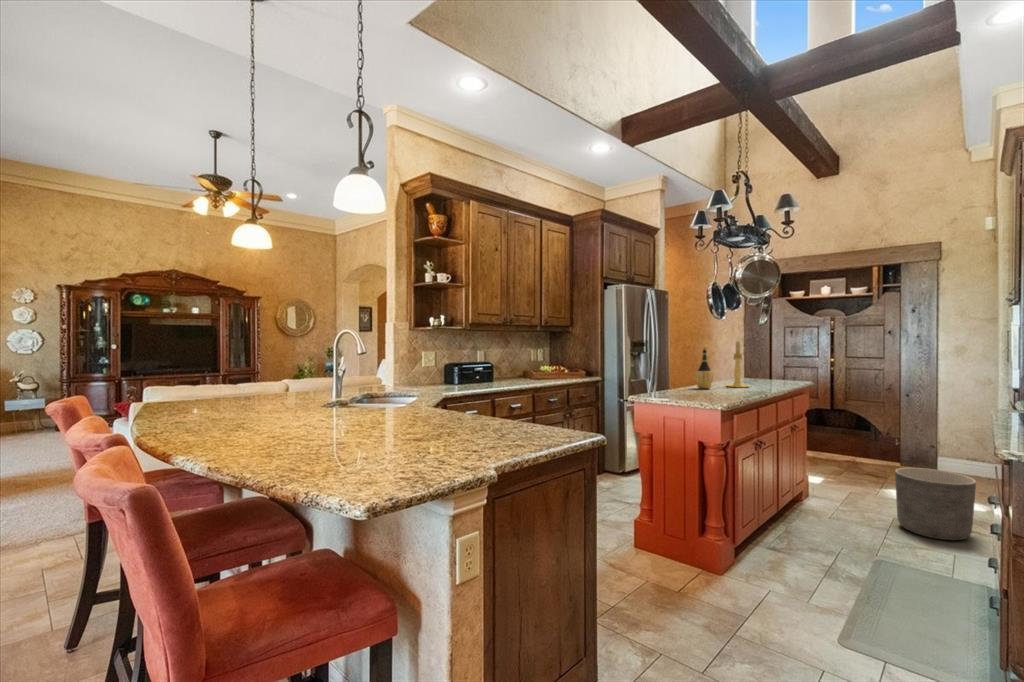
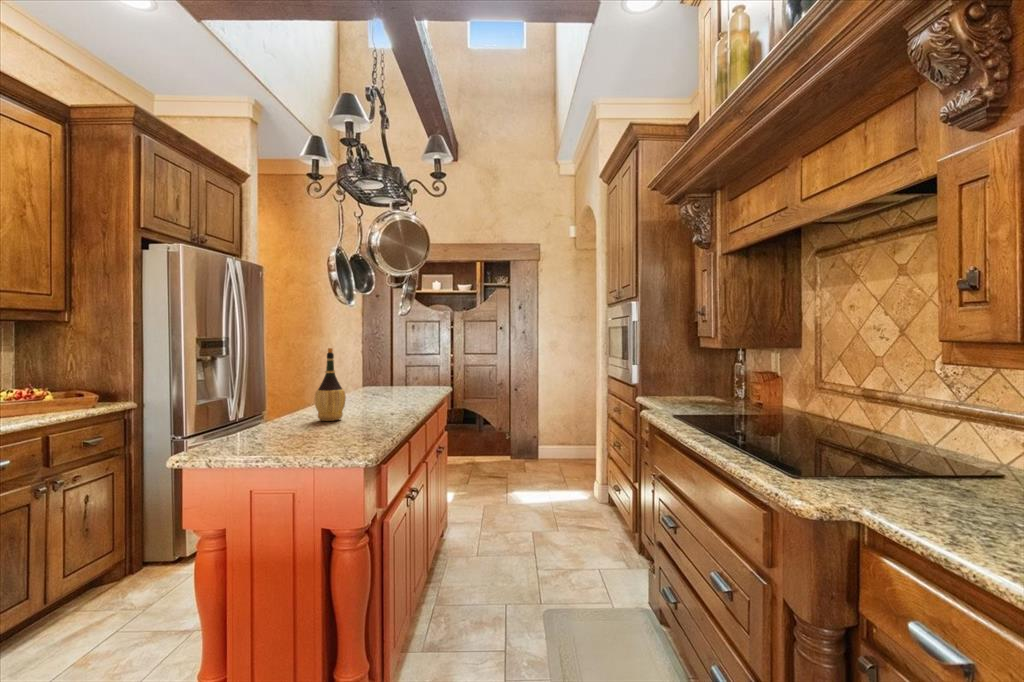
candle holder: present [726,341,749,388] -> none [362,336,398,410]
planter: present [895,468,976,540] -> none [552,475,623,560]

